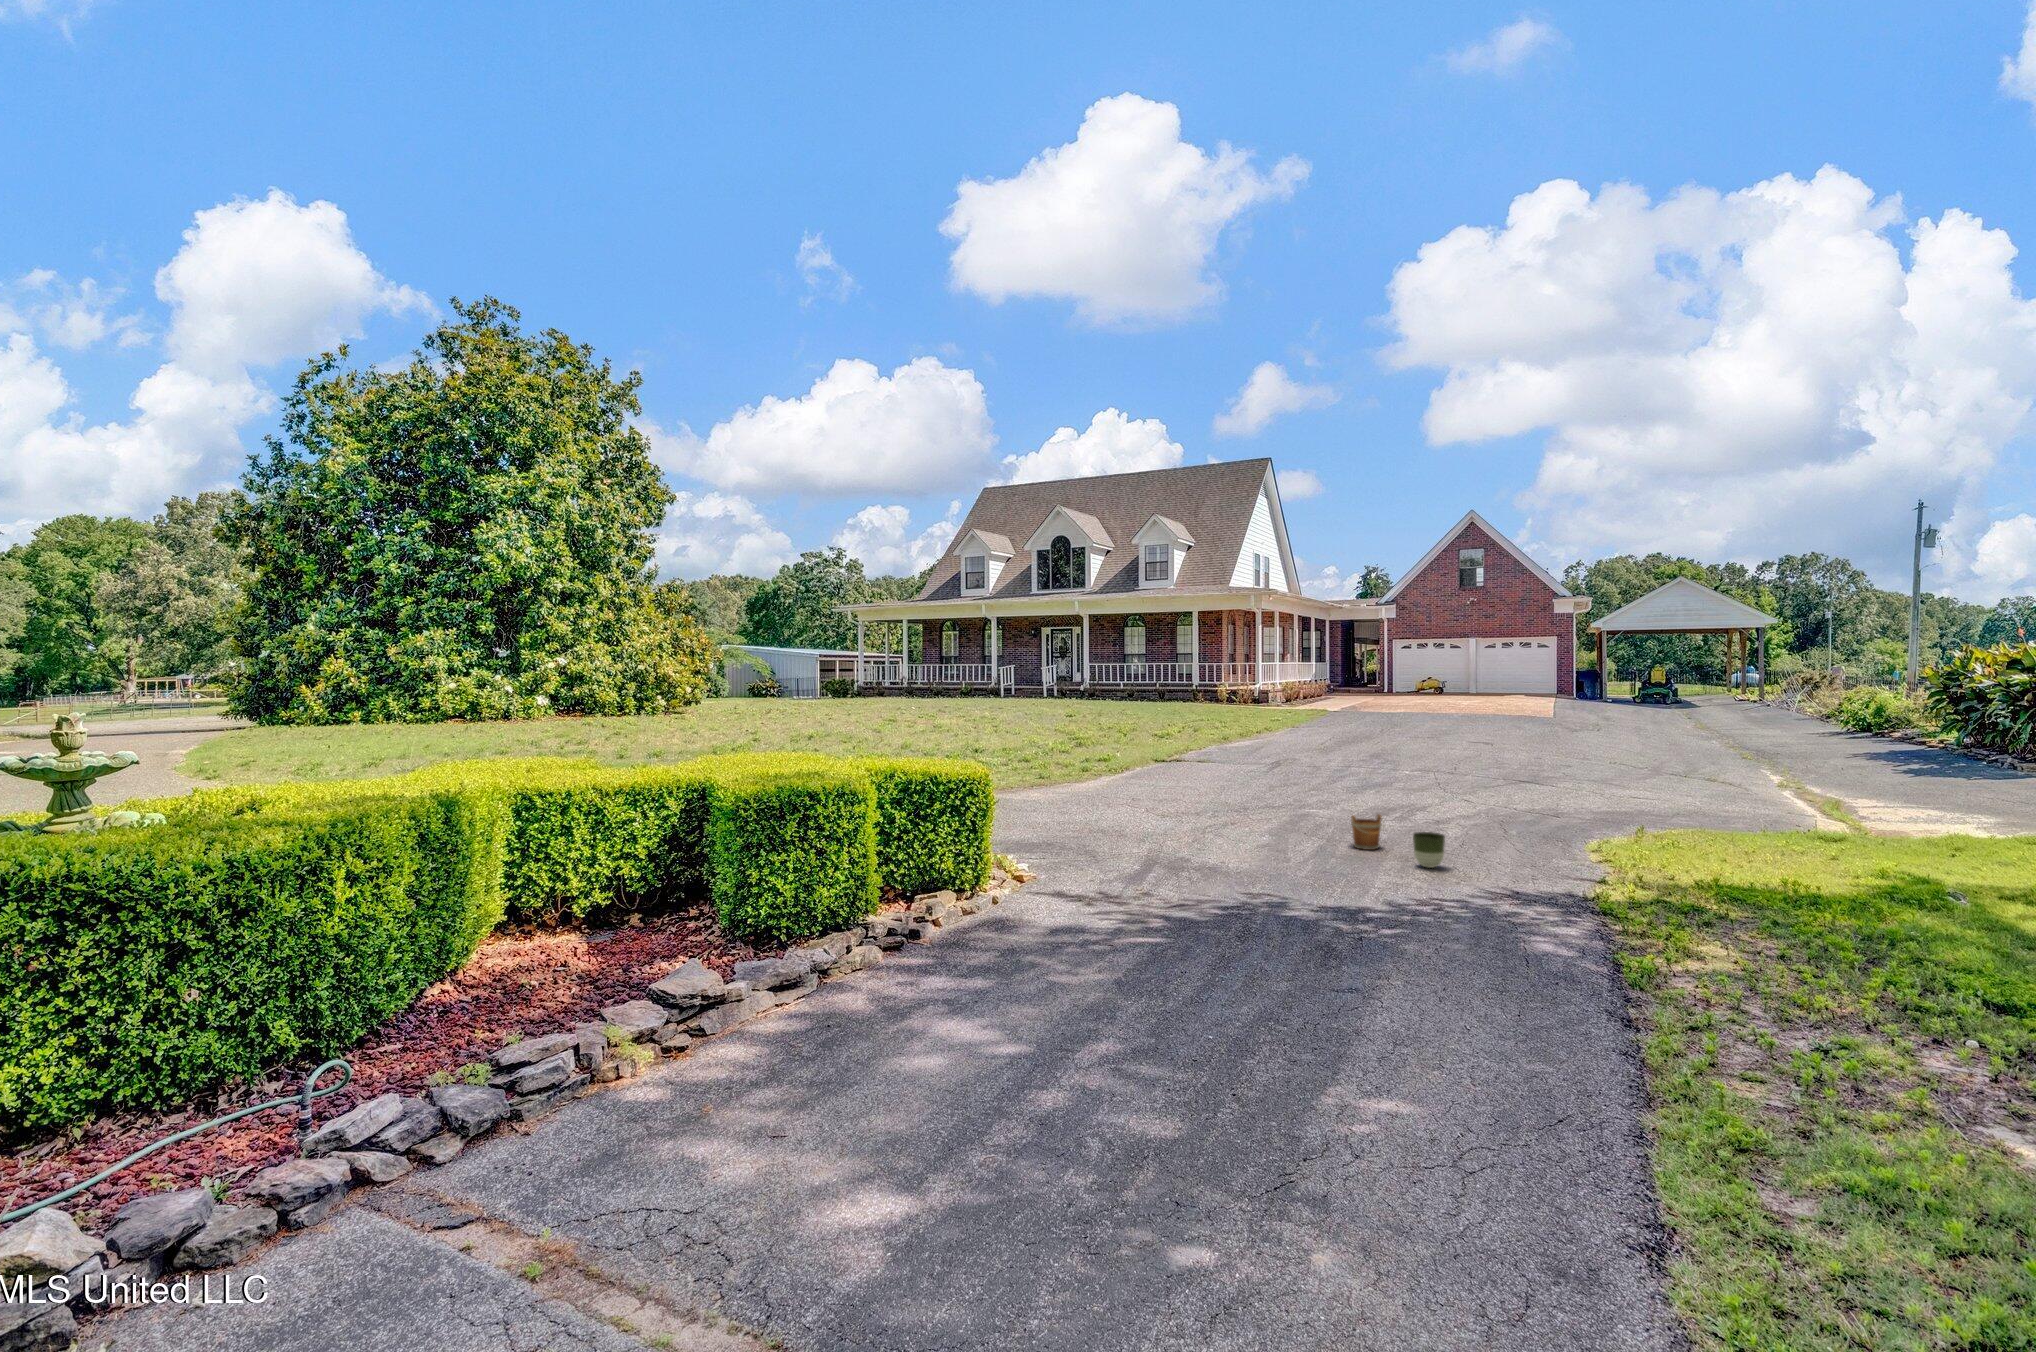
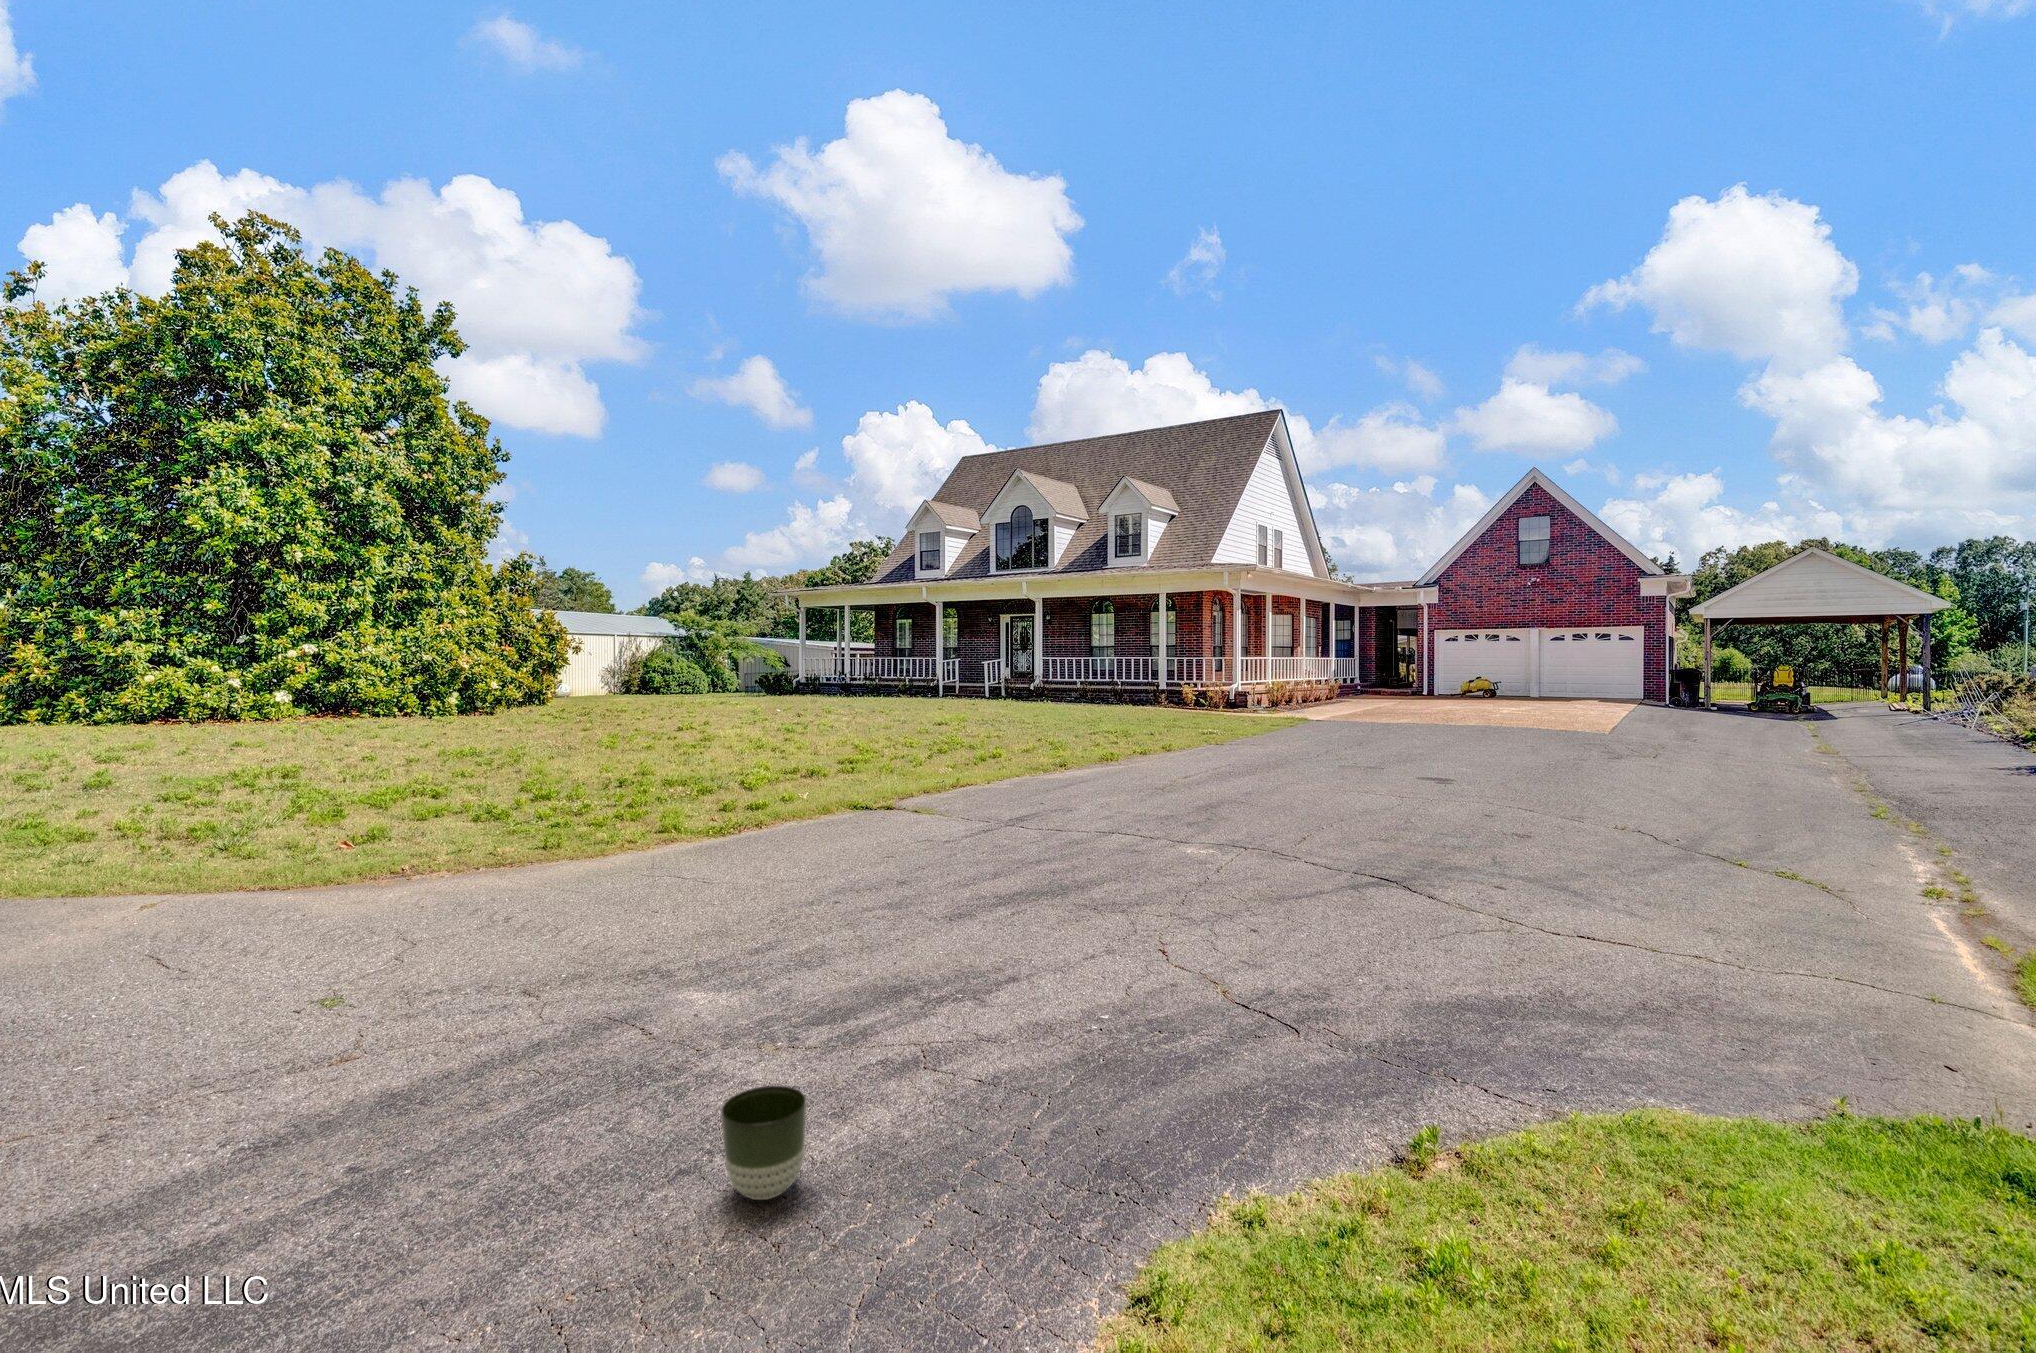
bucket: present [1351,814,1382,850] -> none [735,996,814,1087]

